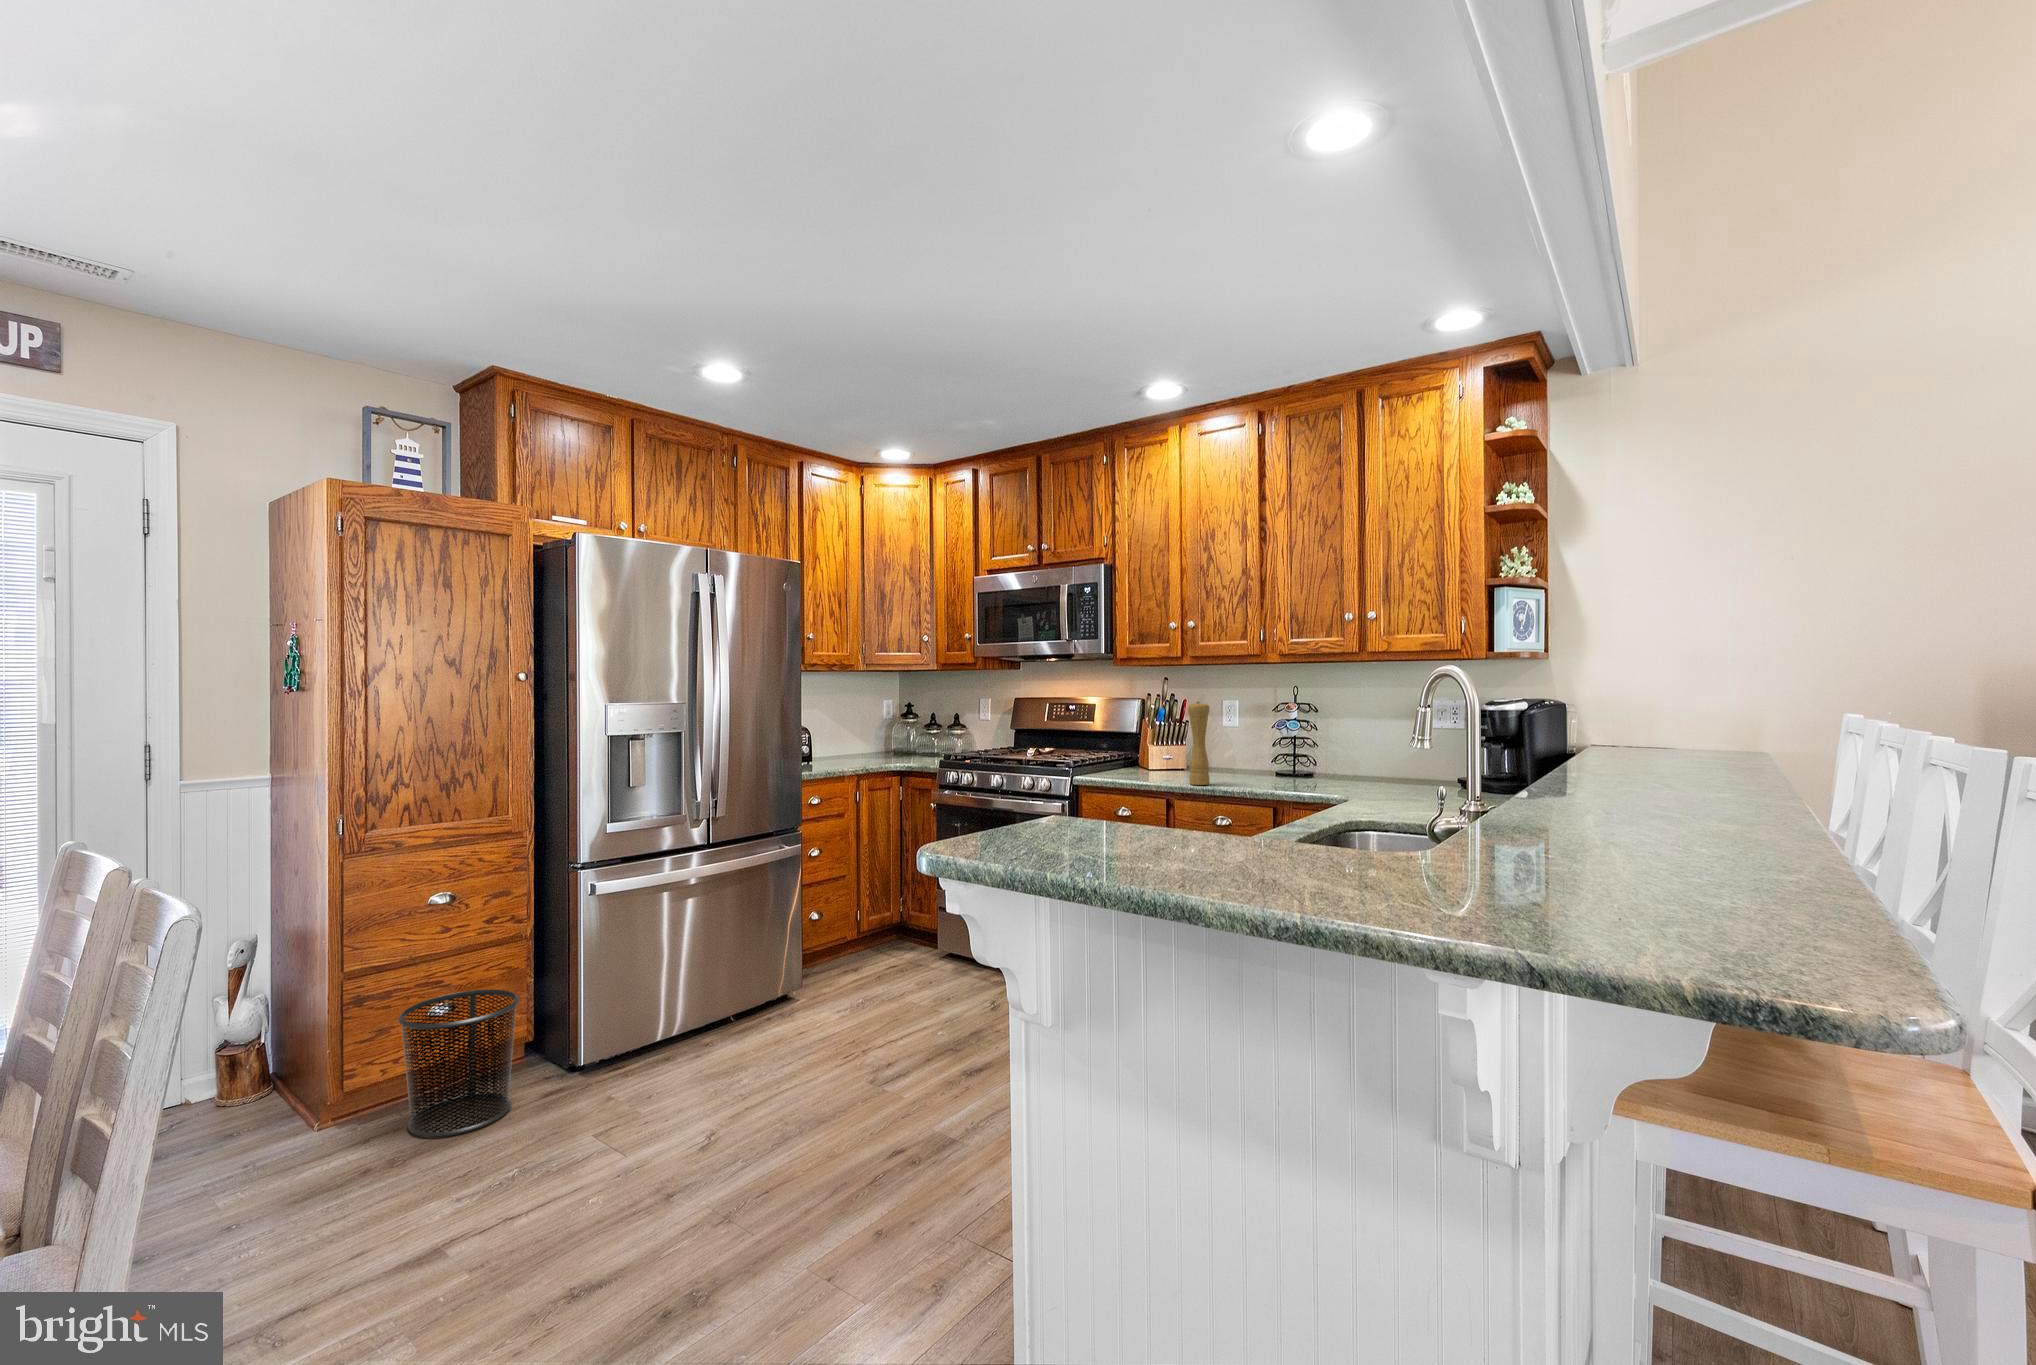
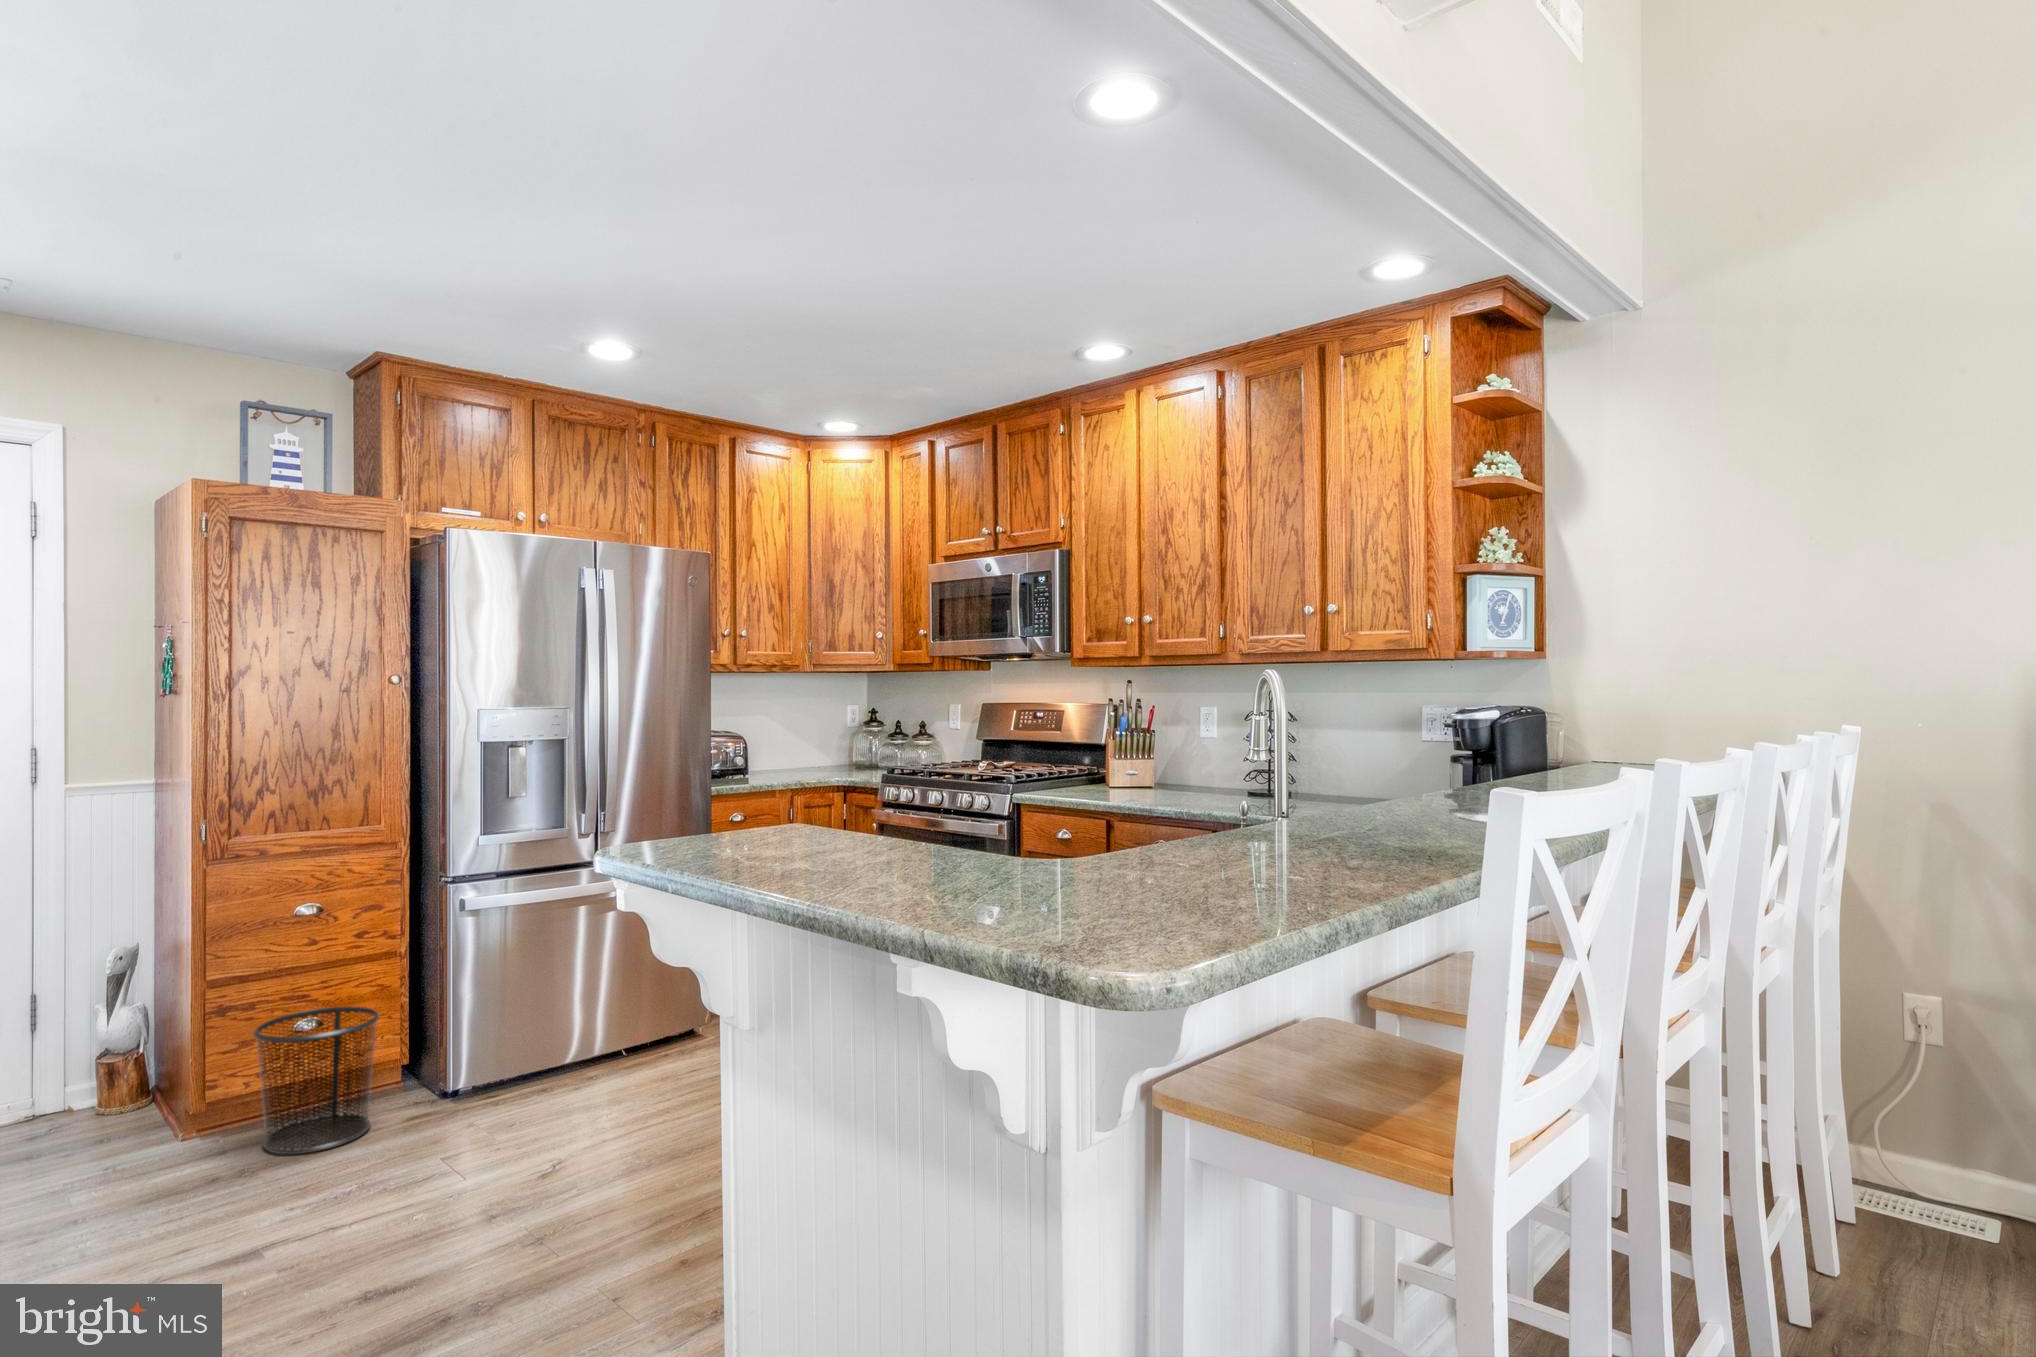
pepper mill: present [1188,702,1209,785] -> none [1122,708,1146,804]

